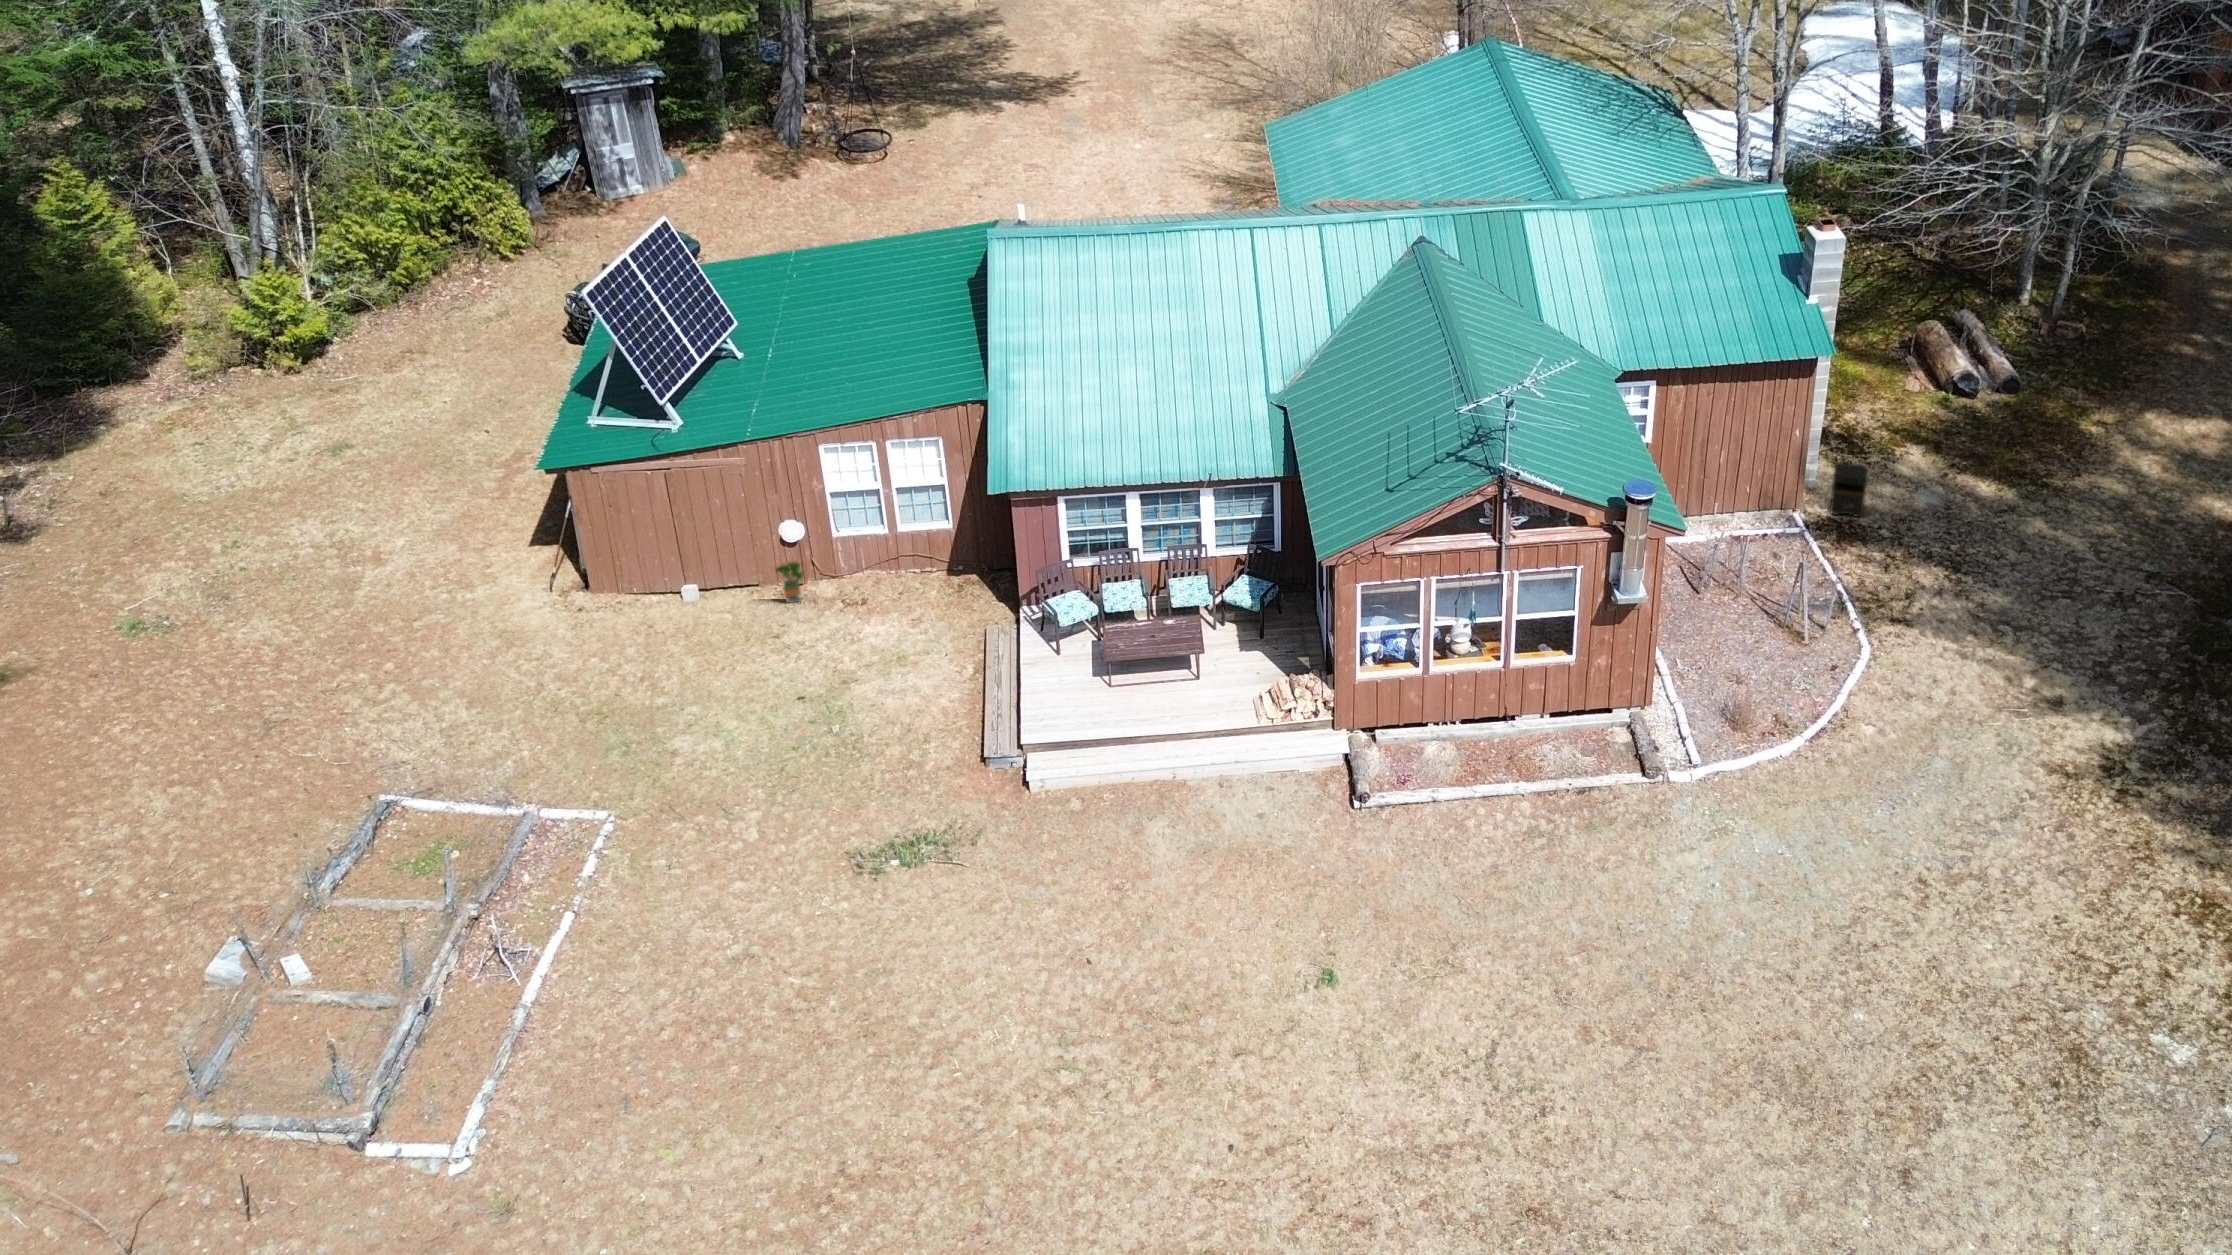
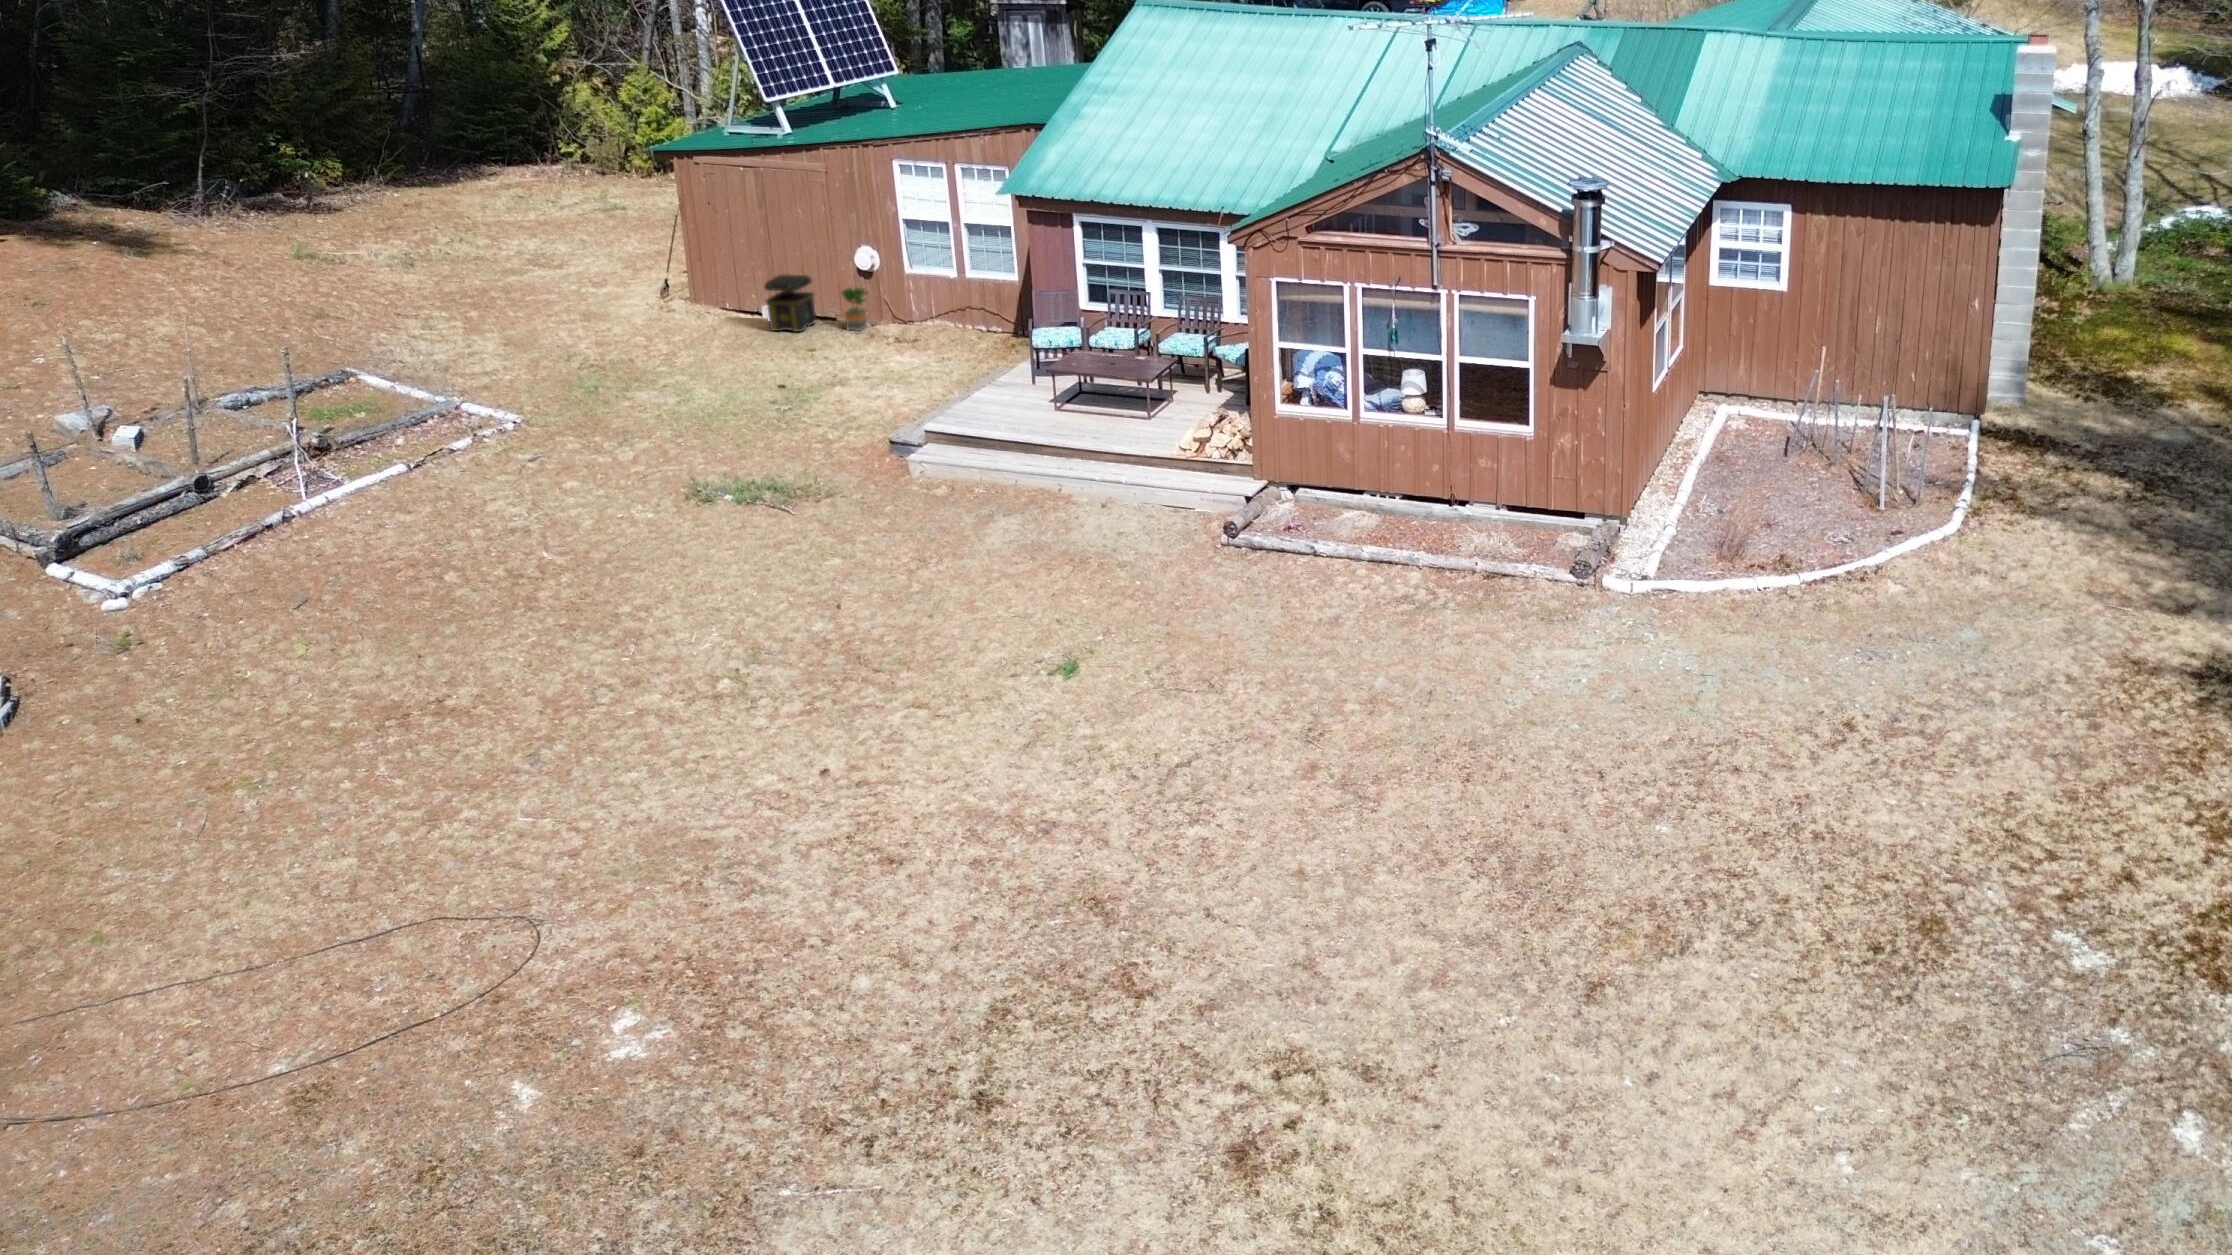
toolbox: present [1831,462,1868,517] -> present [764,275,816,332]

